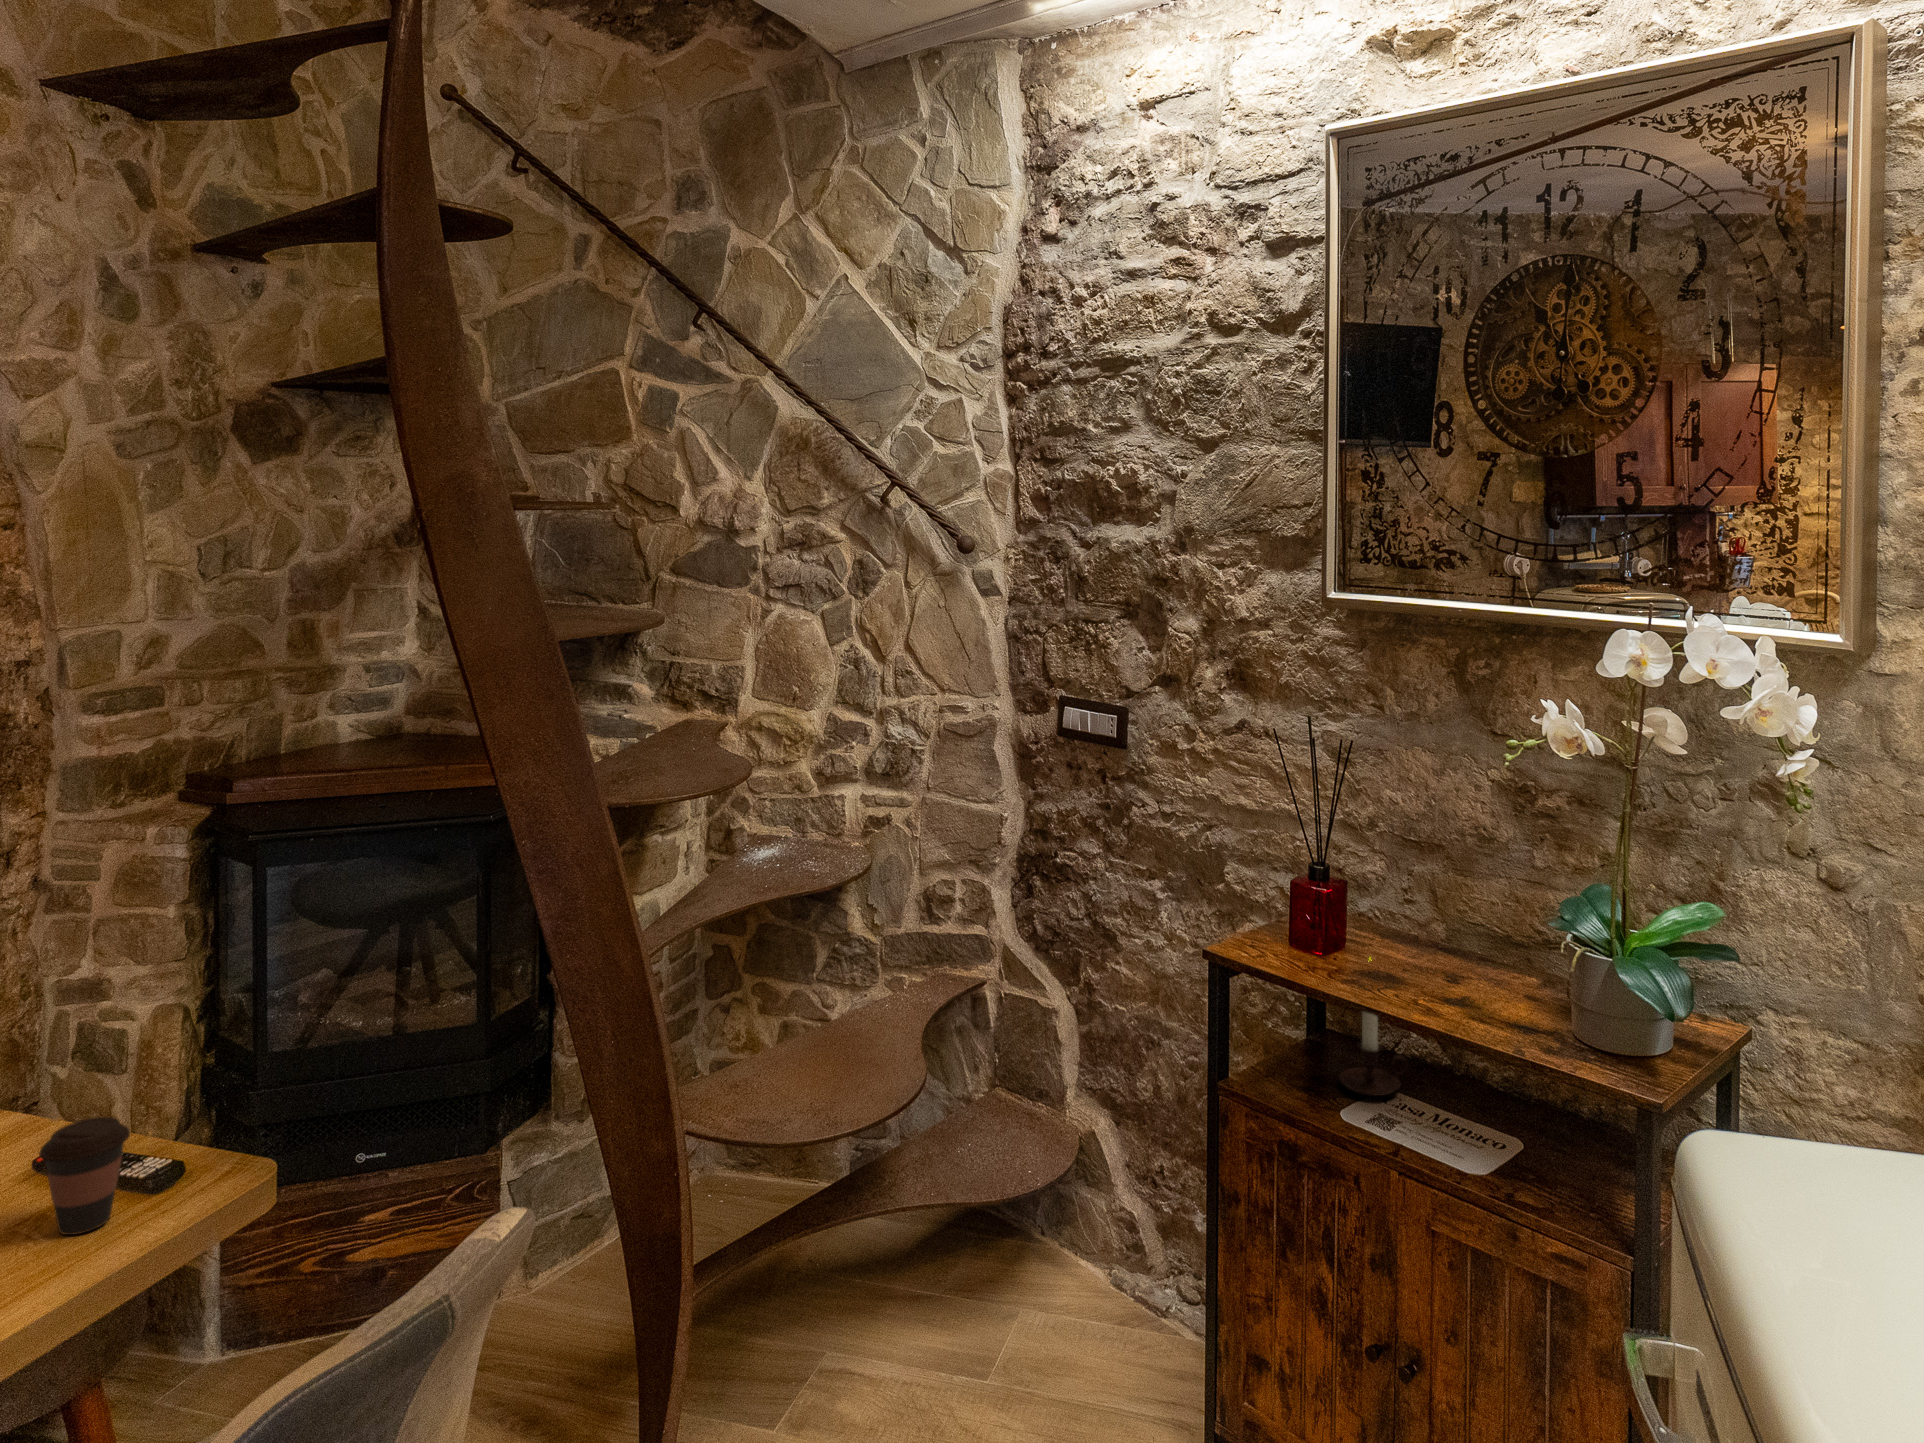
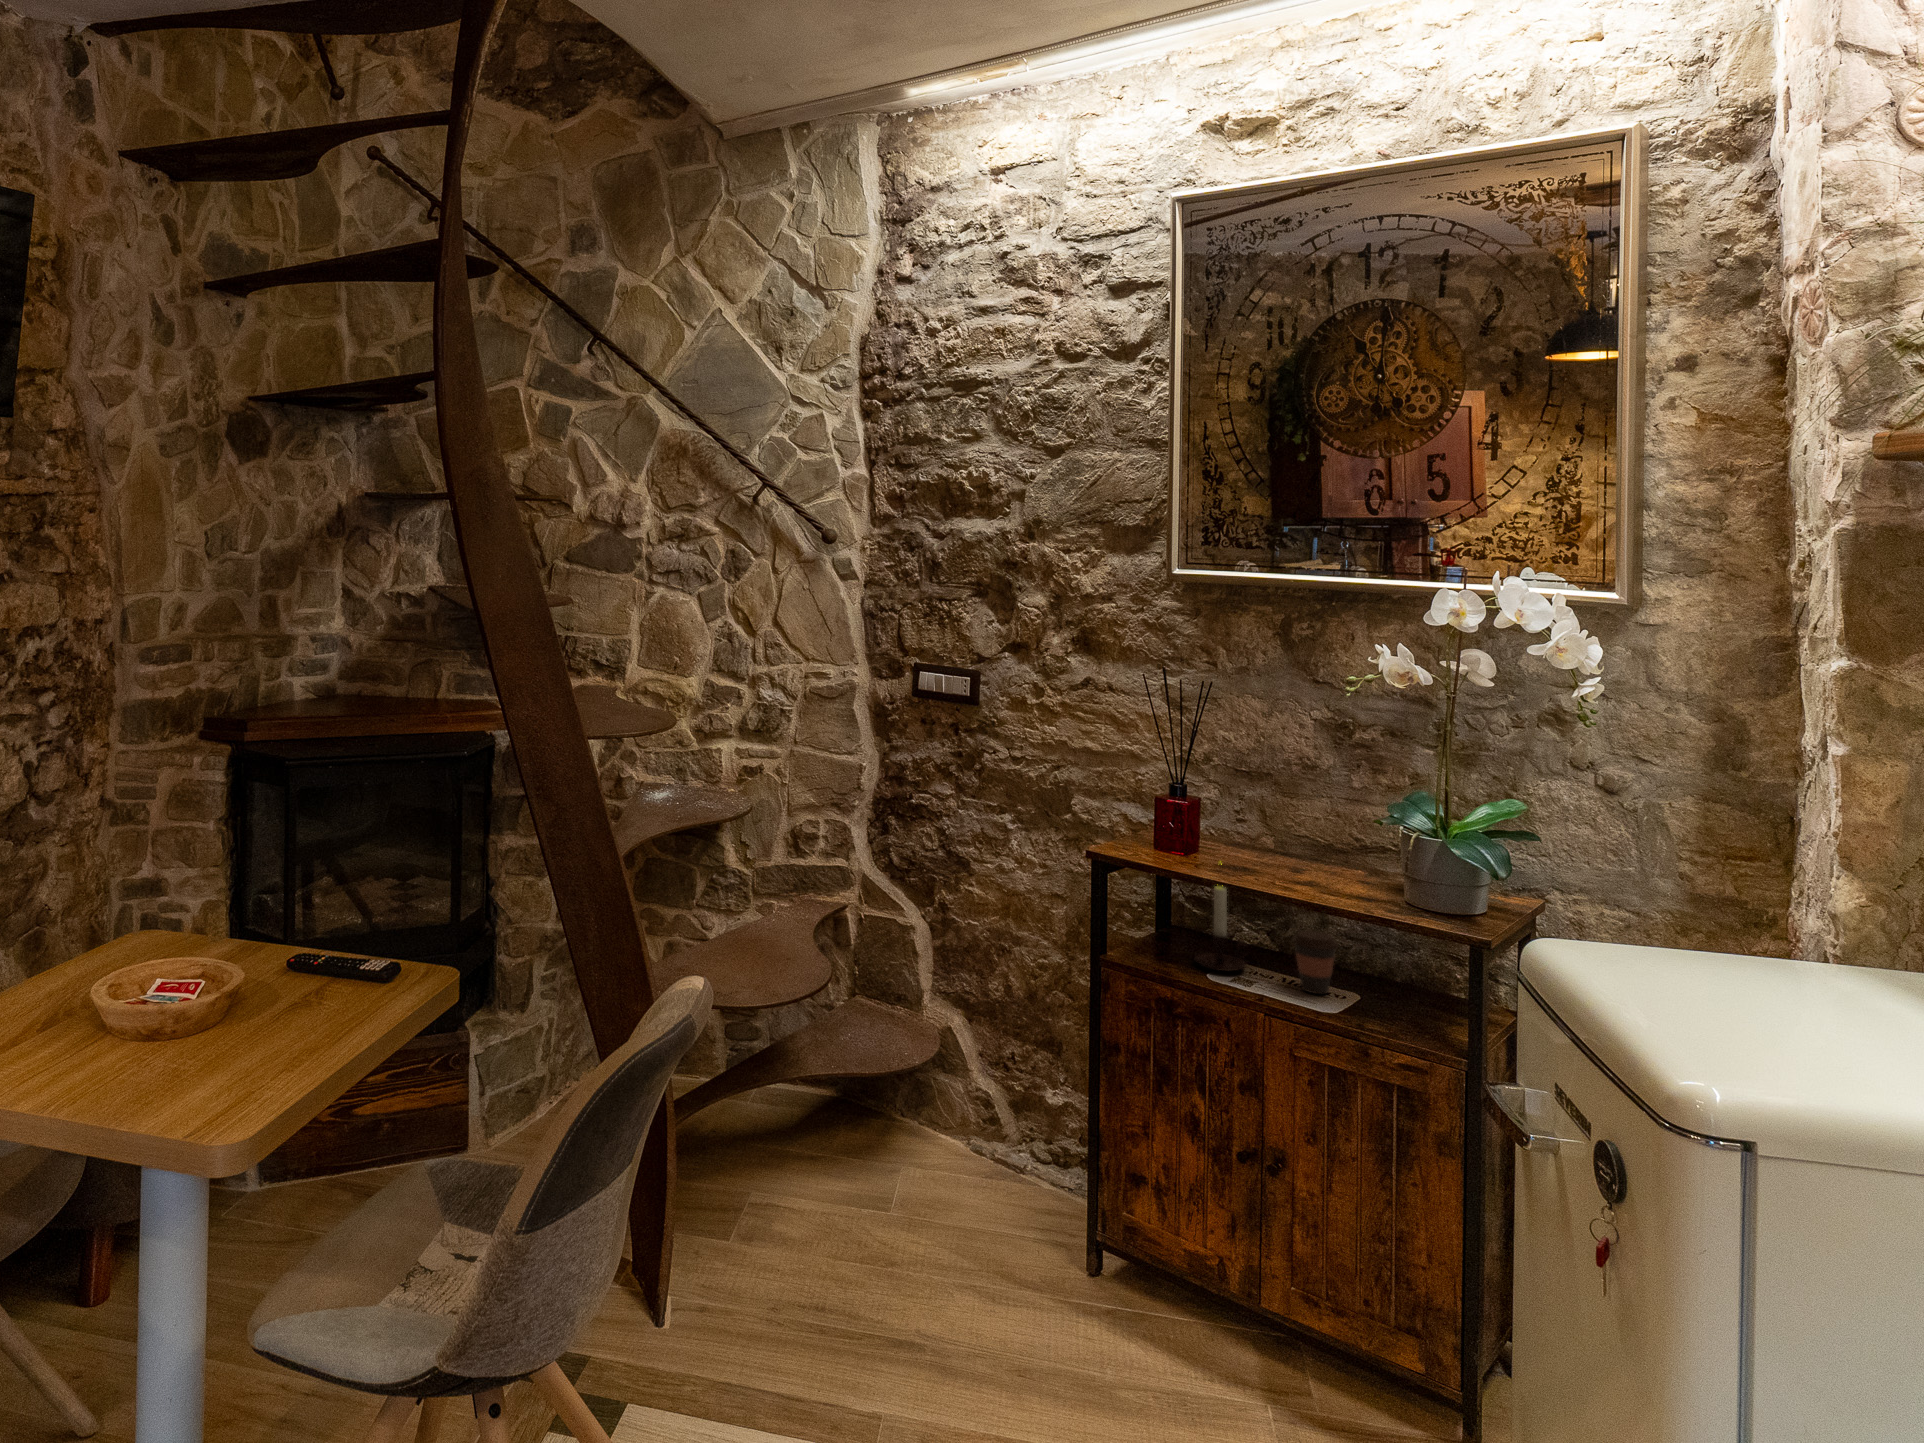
coffee cup: present [39,1117,130,1235] -> present [1292,930,1338,994]

